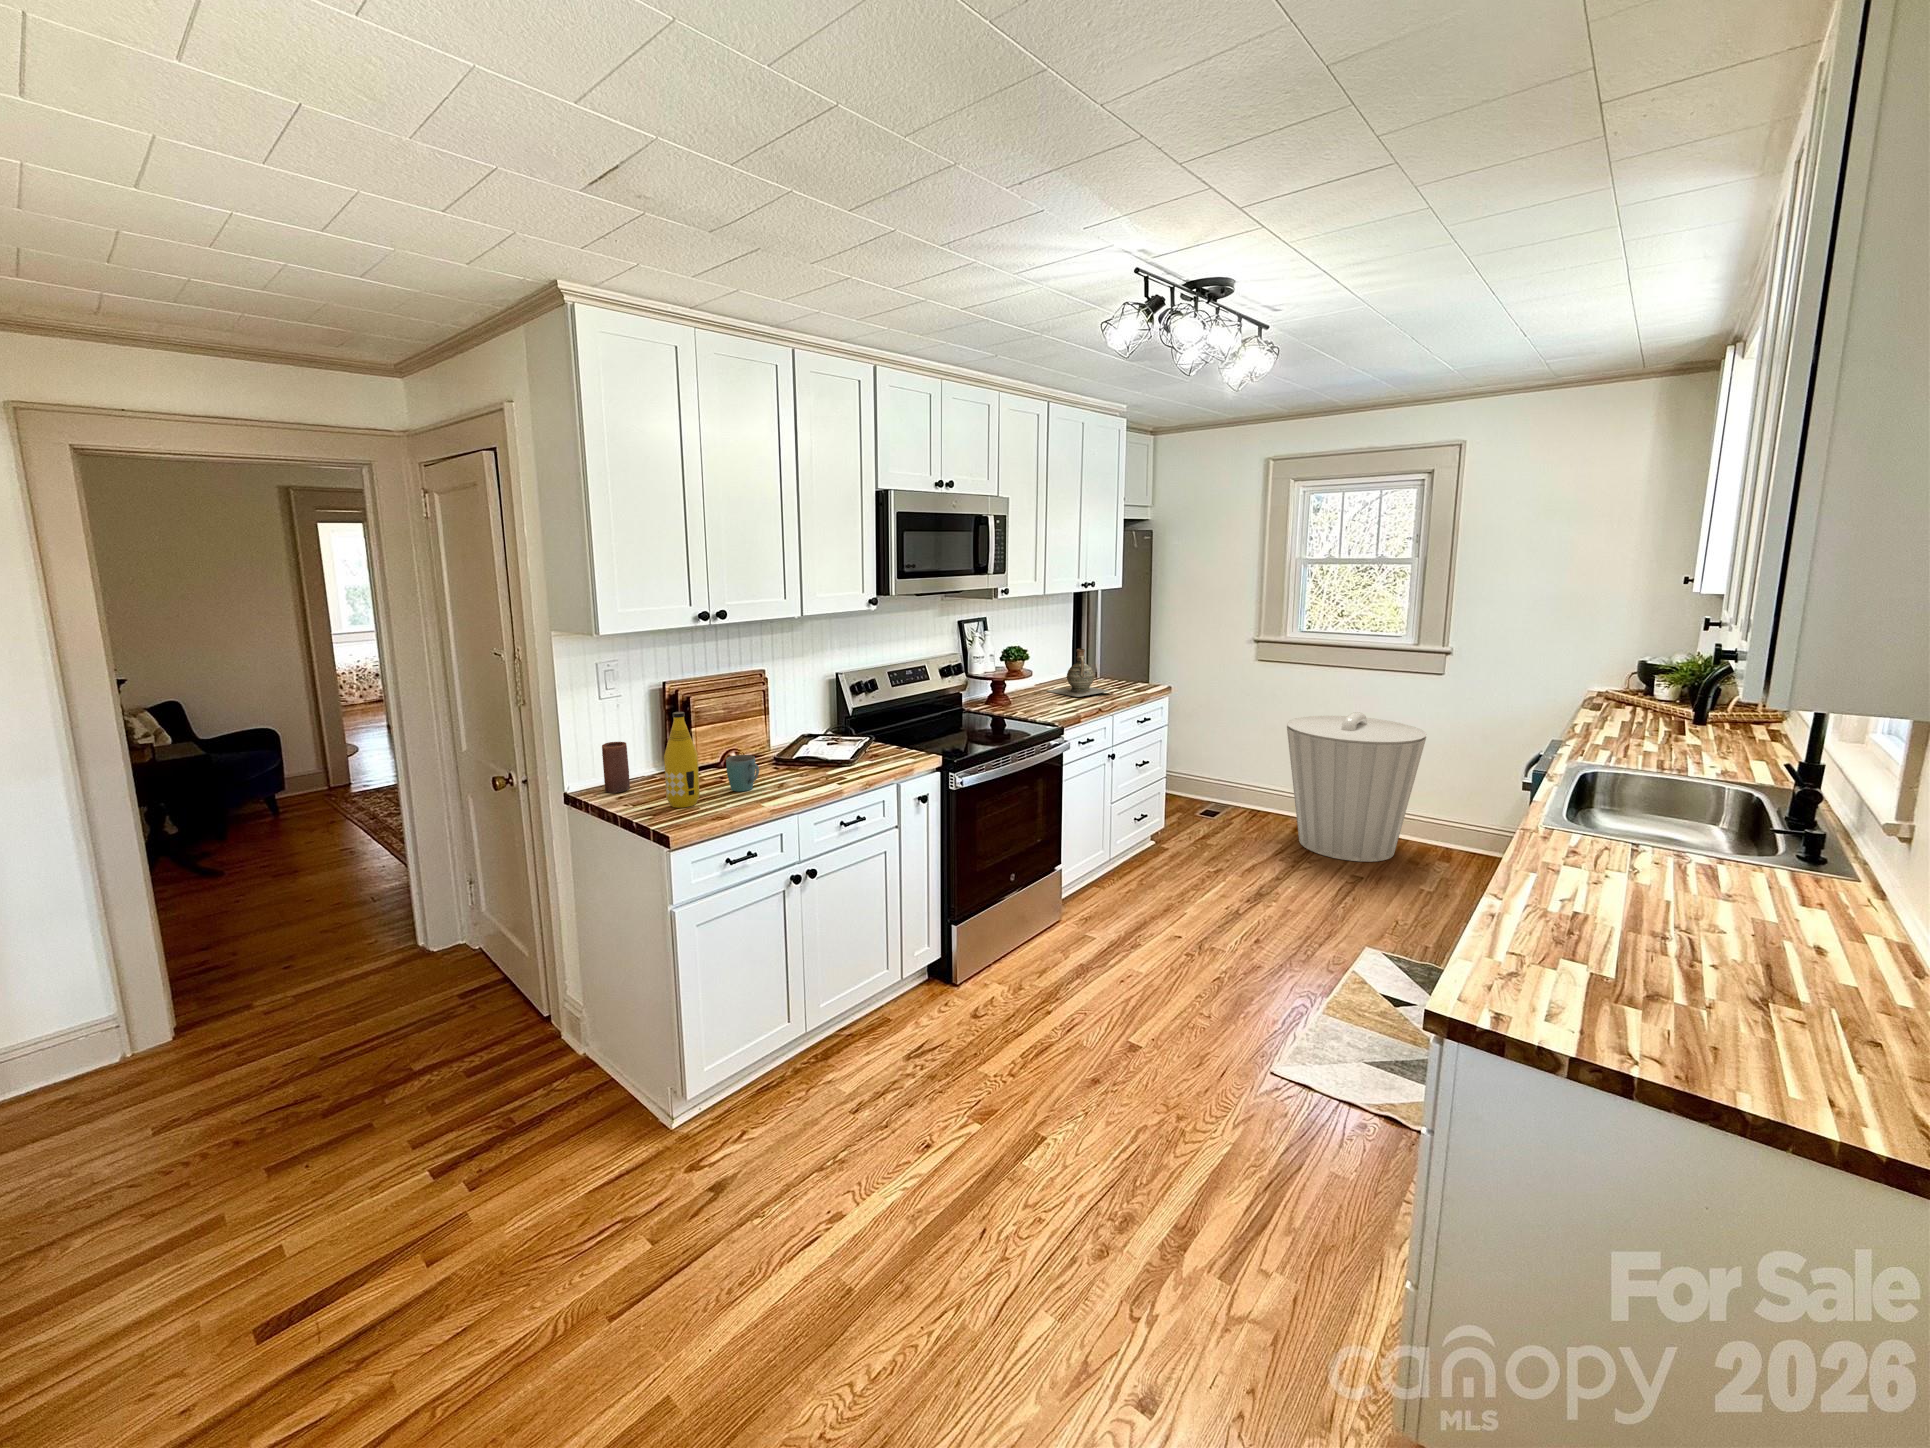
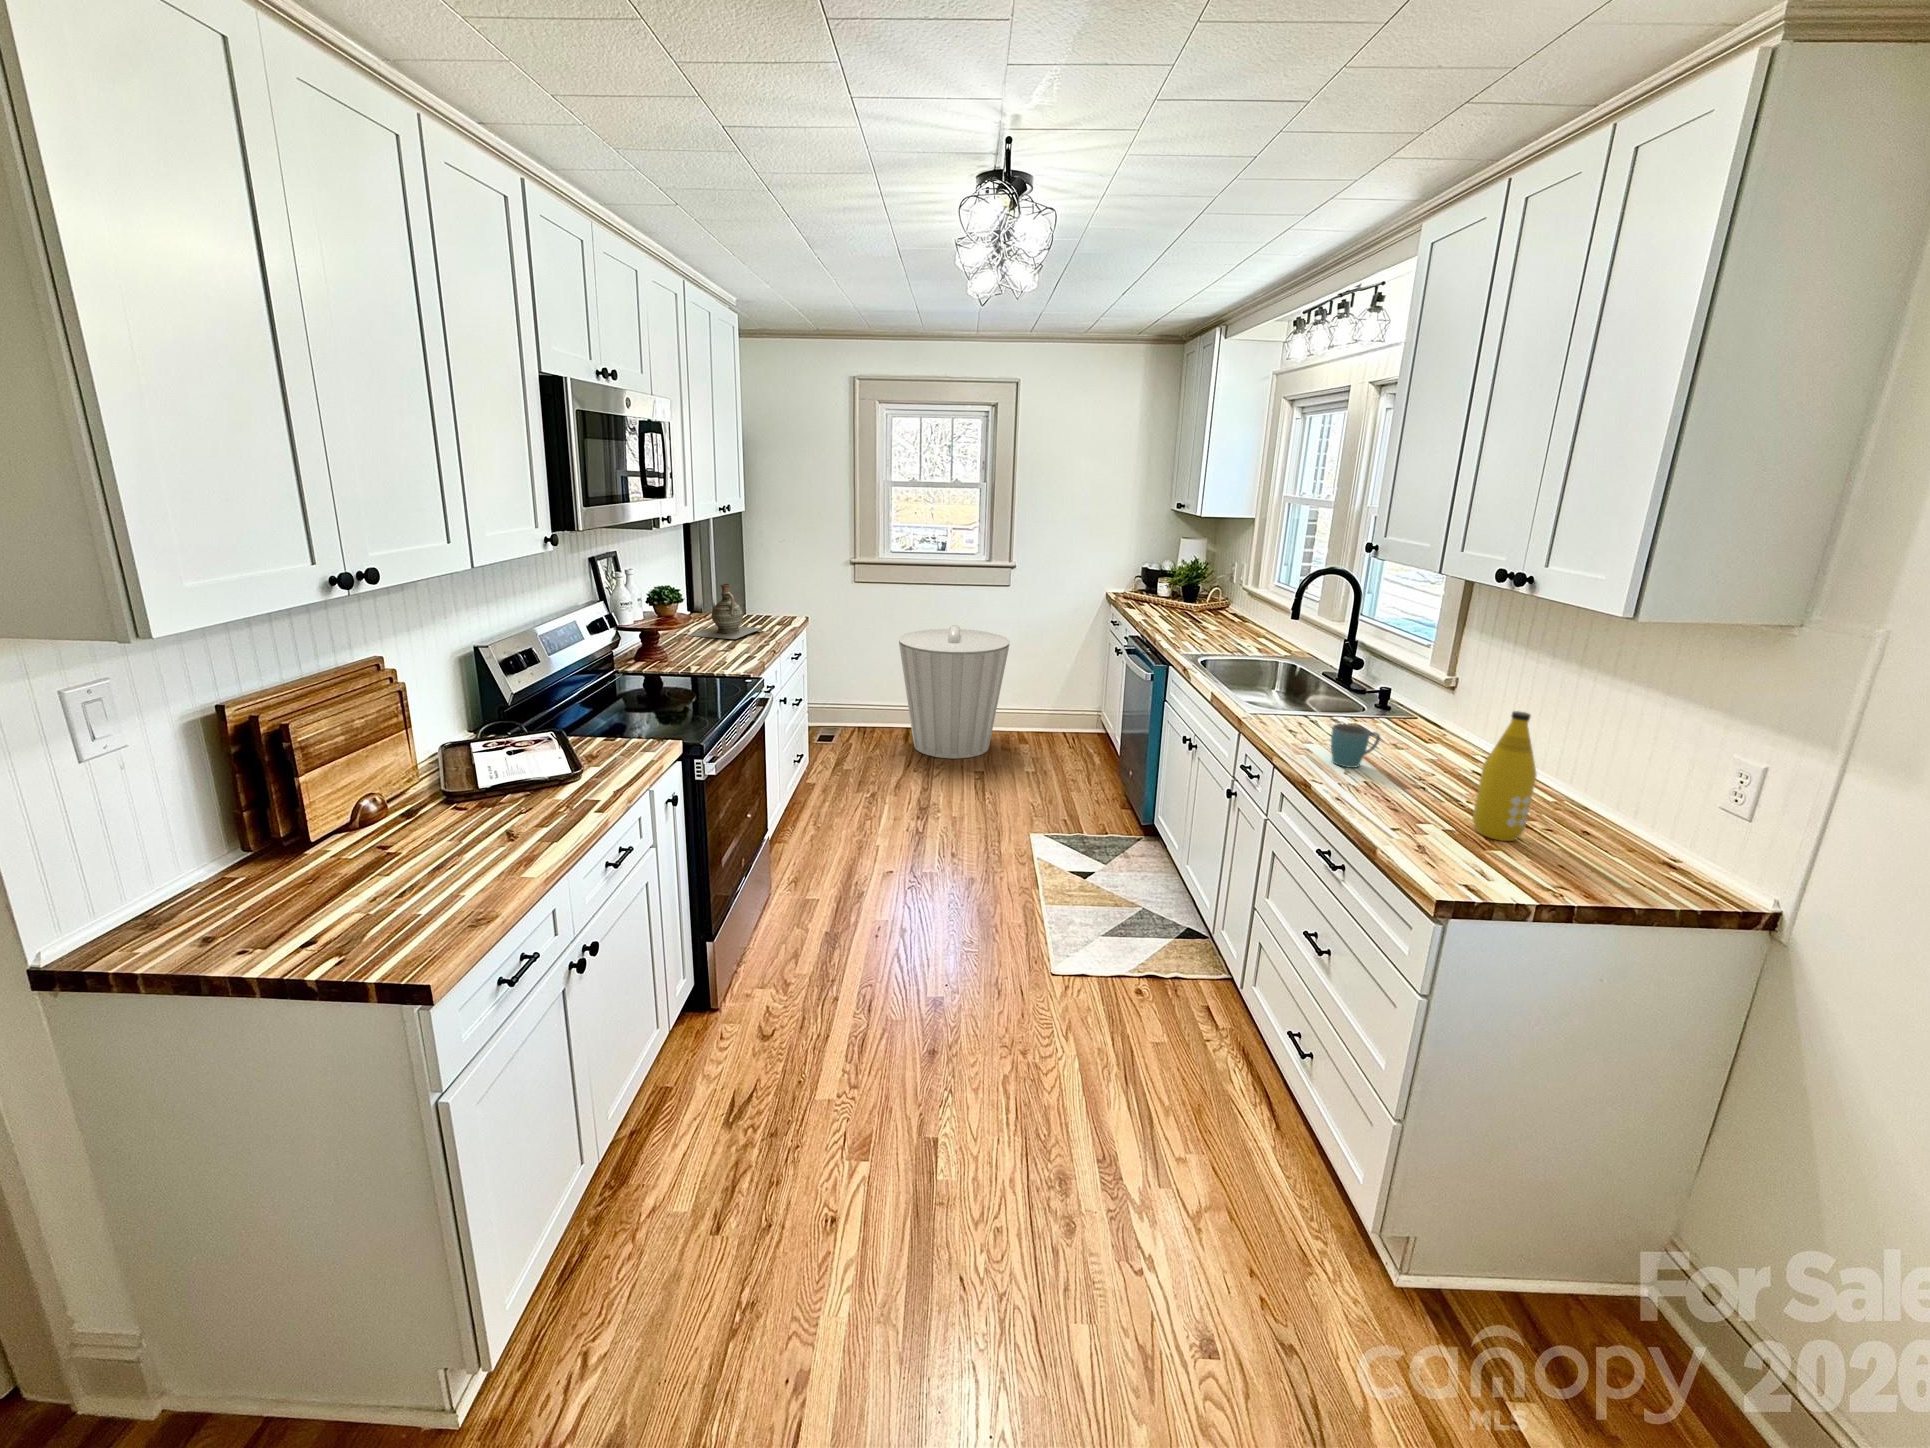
bottle: present [664,712,700,808] -> present [1472,711,1537,841]
candle: present [602,742,630,793] -> none [134,834,214,937]
mug: present [726,755,759,791] -> present [1331,724,1380,768]

